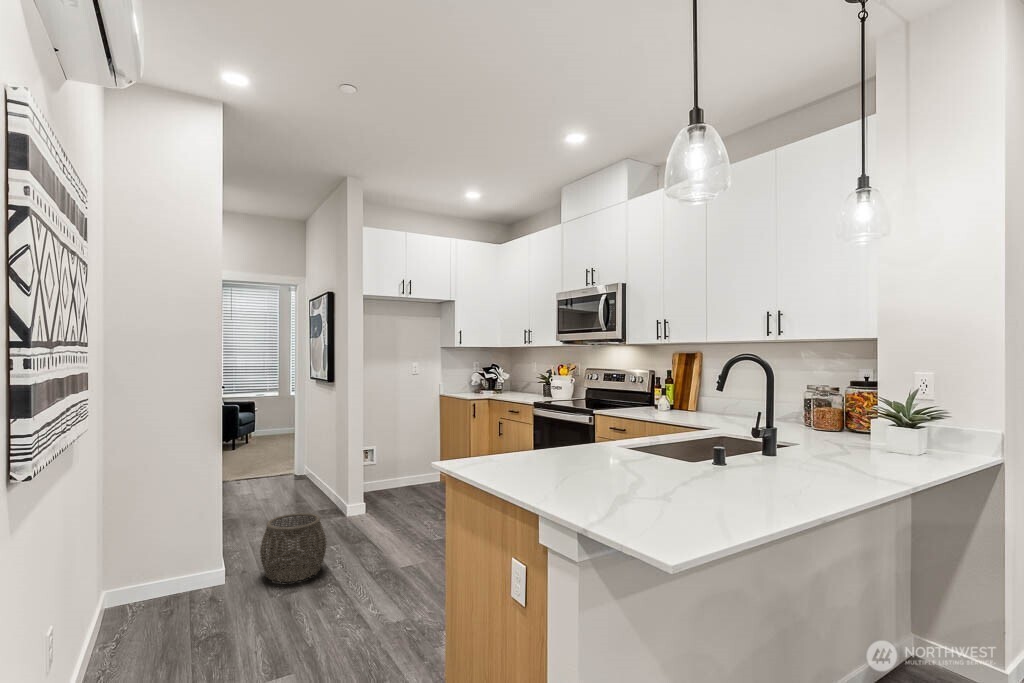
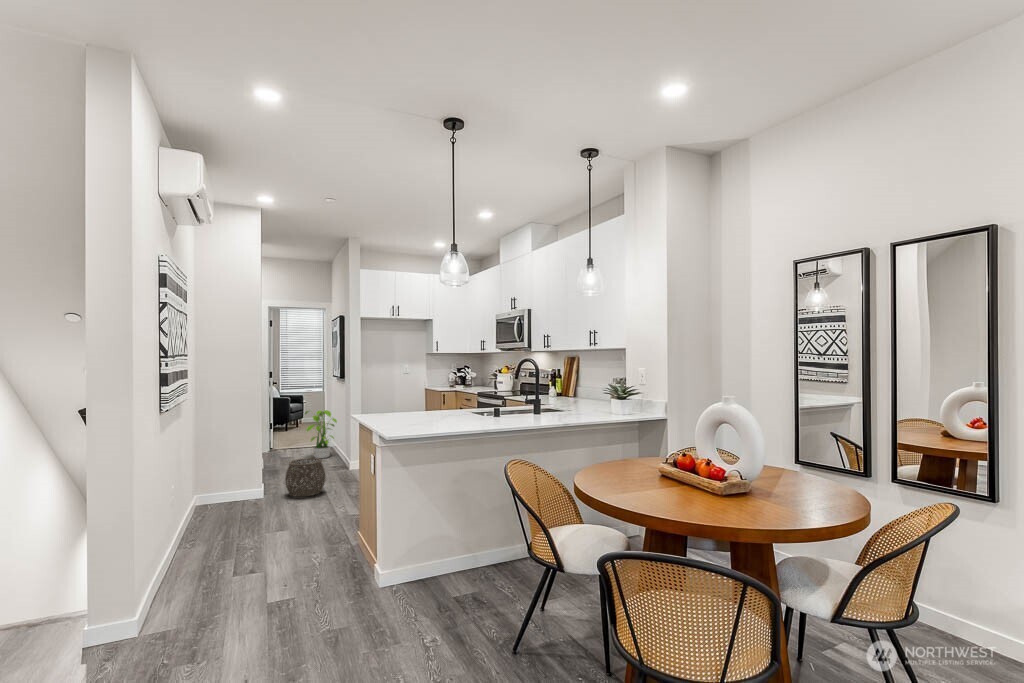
potted plant: none [271,425,320,498] -> present [305,410,337,458]

